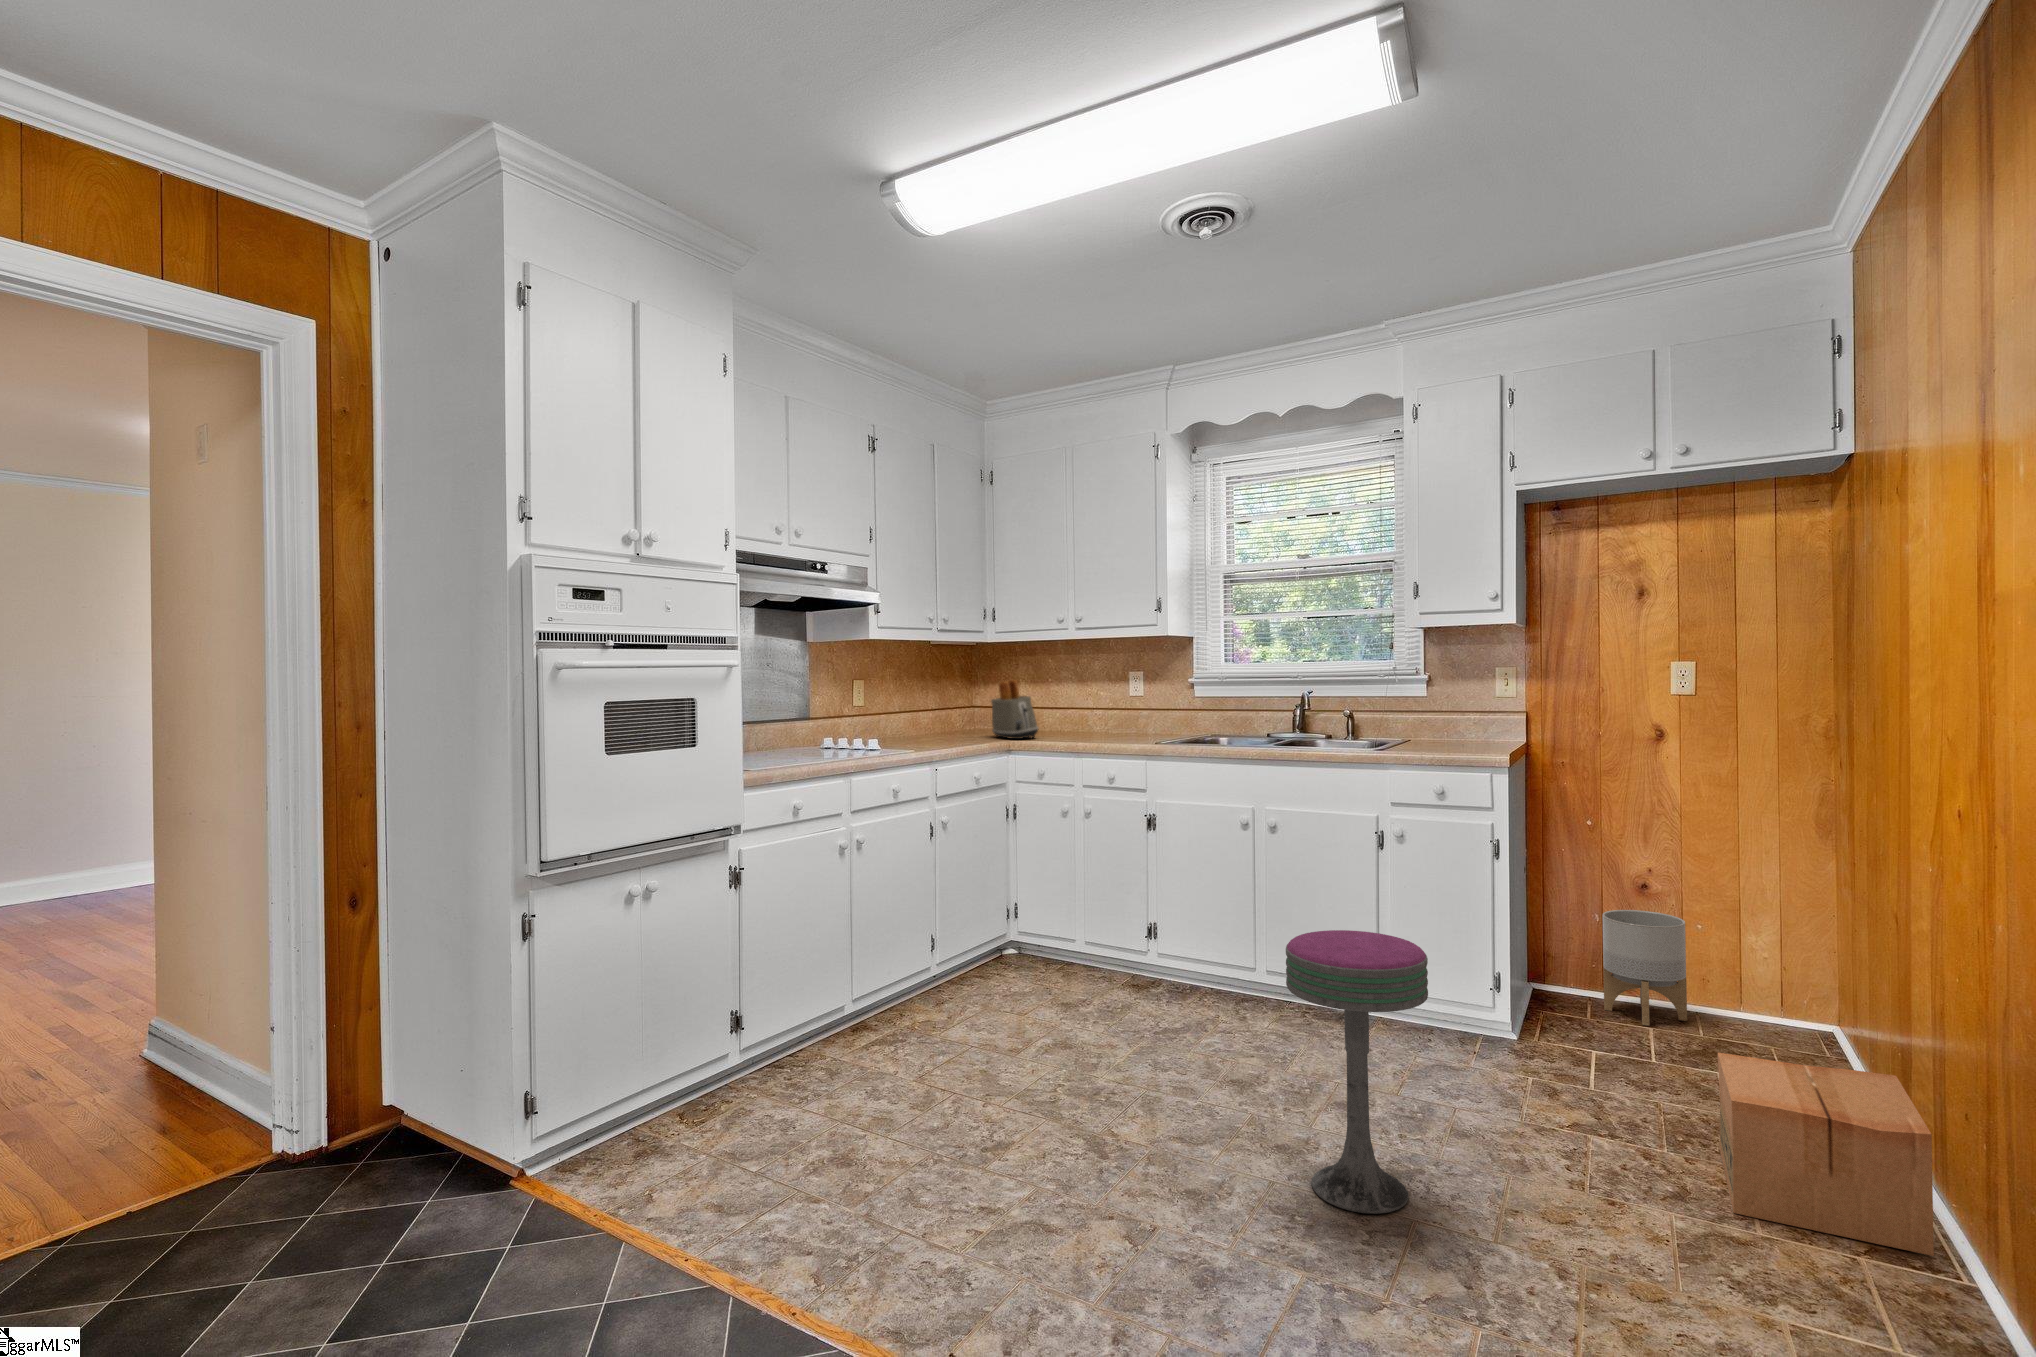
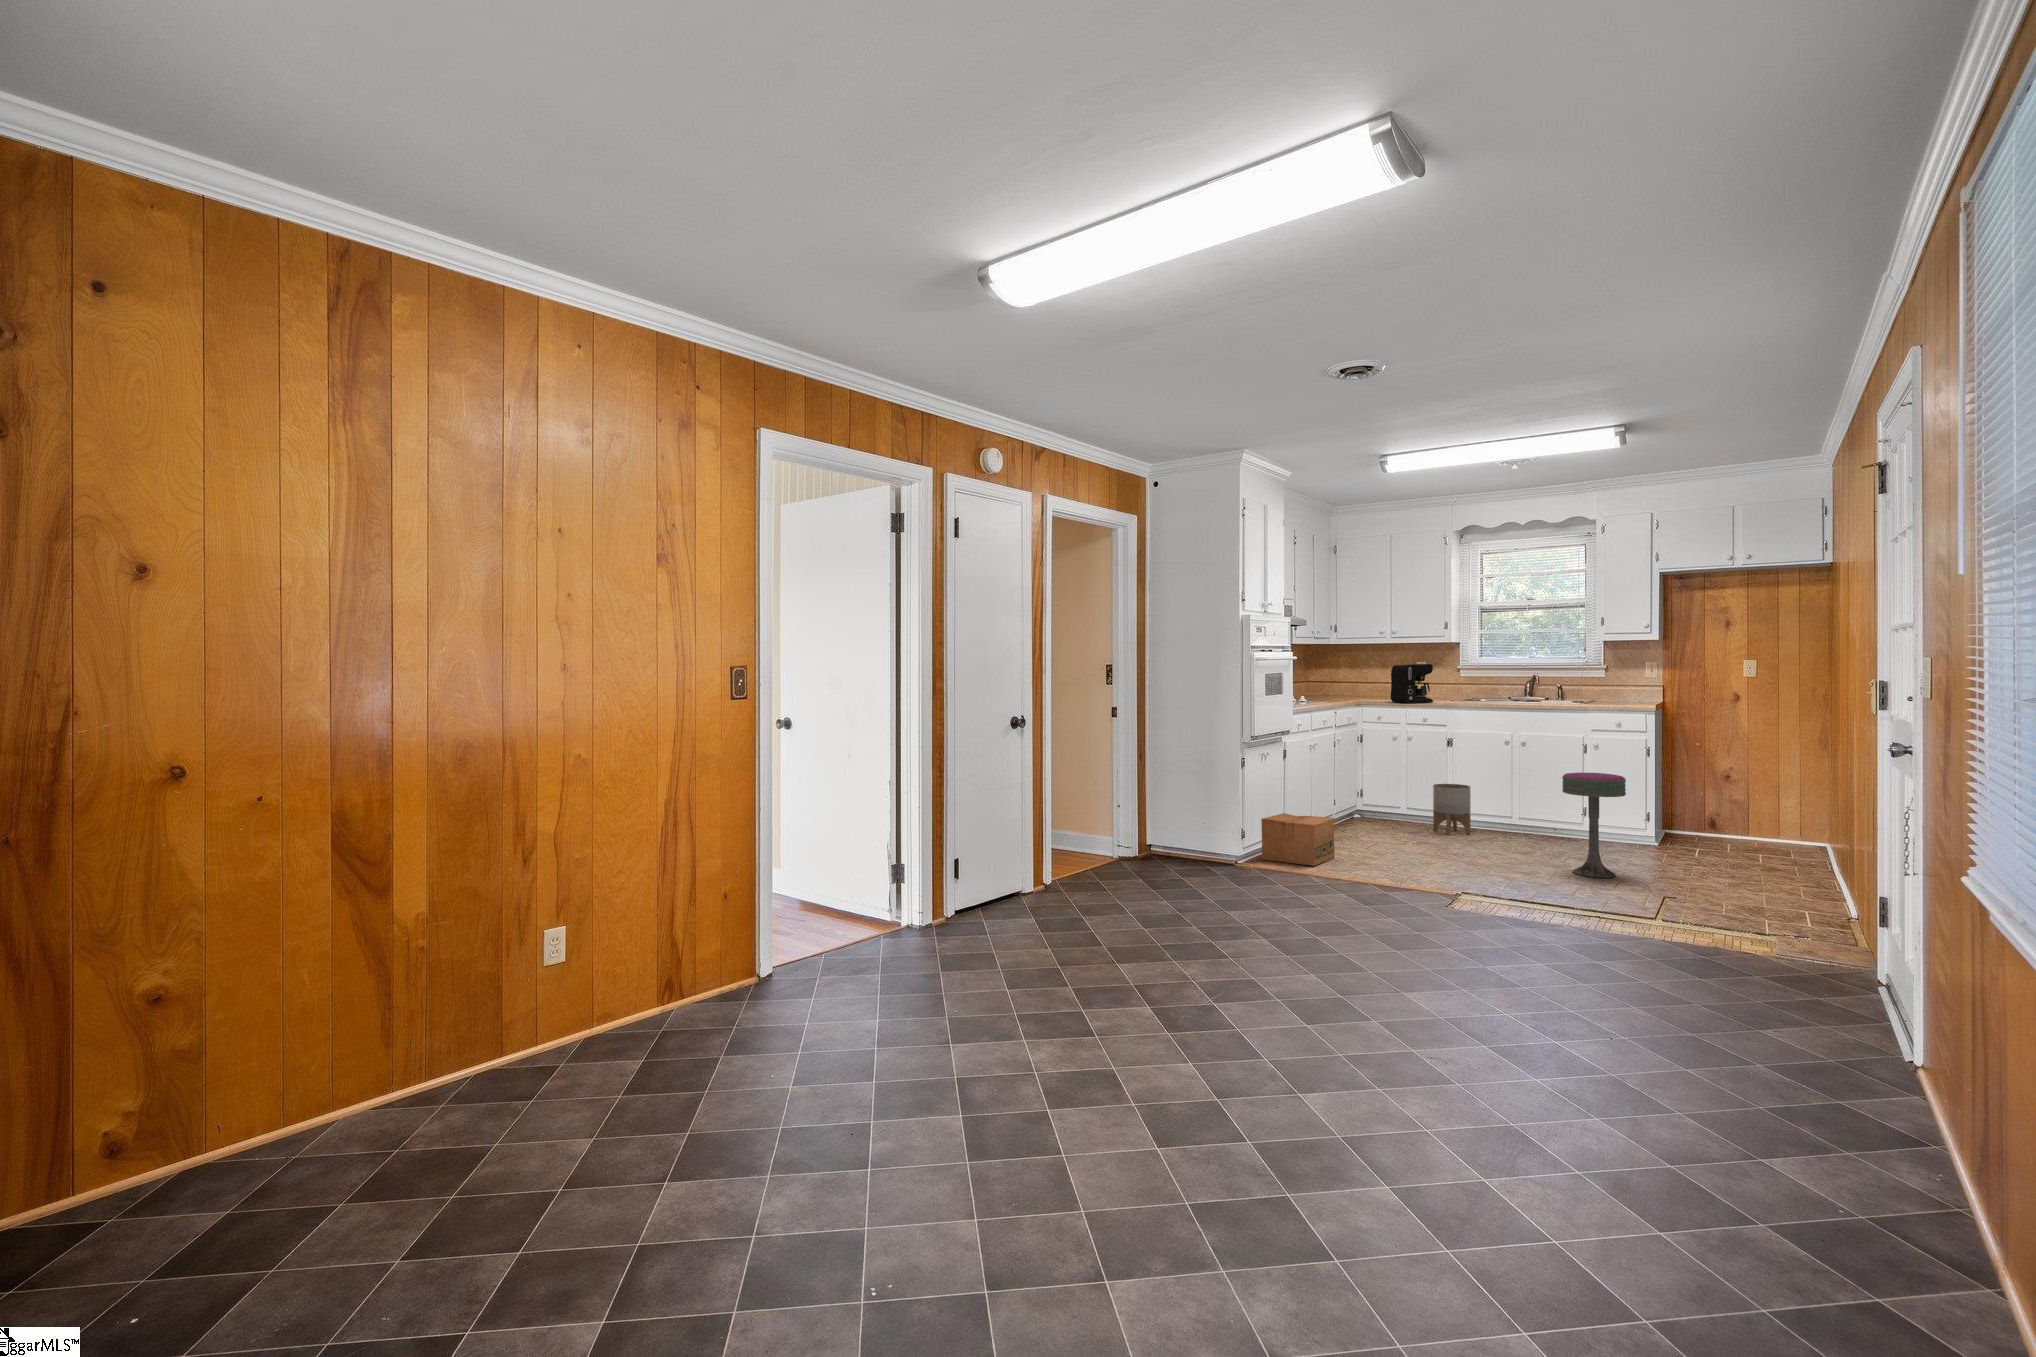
coffee maker: none [1052,673,1123,747] -> present [1391,664,1433,703]
toaster: present [991,680,1038,739] -> none [1341,667,1373,700]
planter: present [1603,910,1687,1026] -> present [1433,784,1471,835]
cardboard box: present [1718,1053,1934,1256] -> present [1261,813,1335,866]

